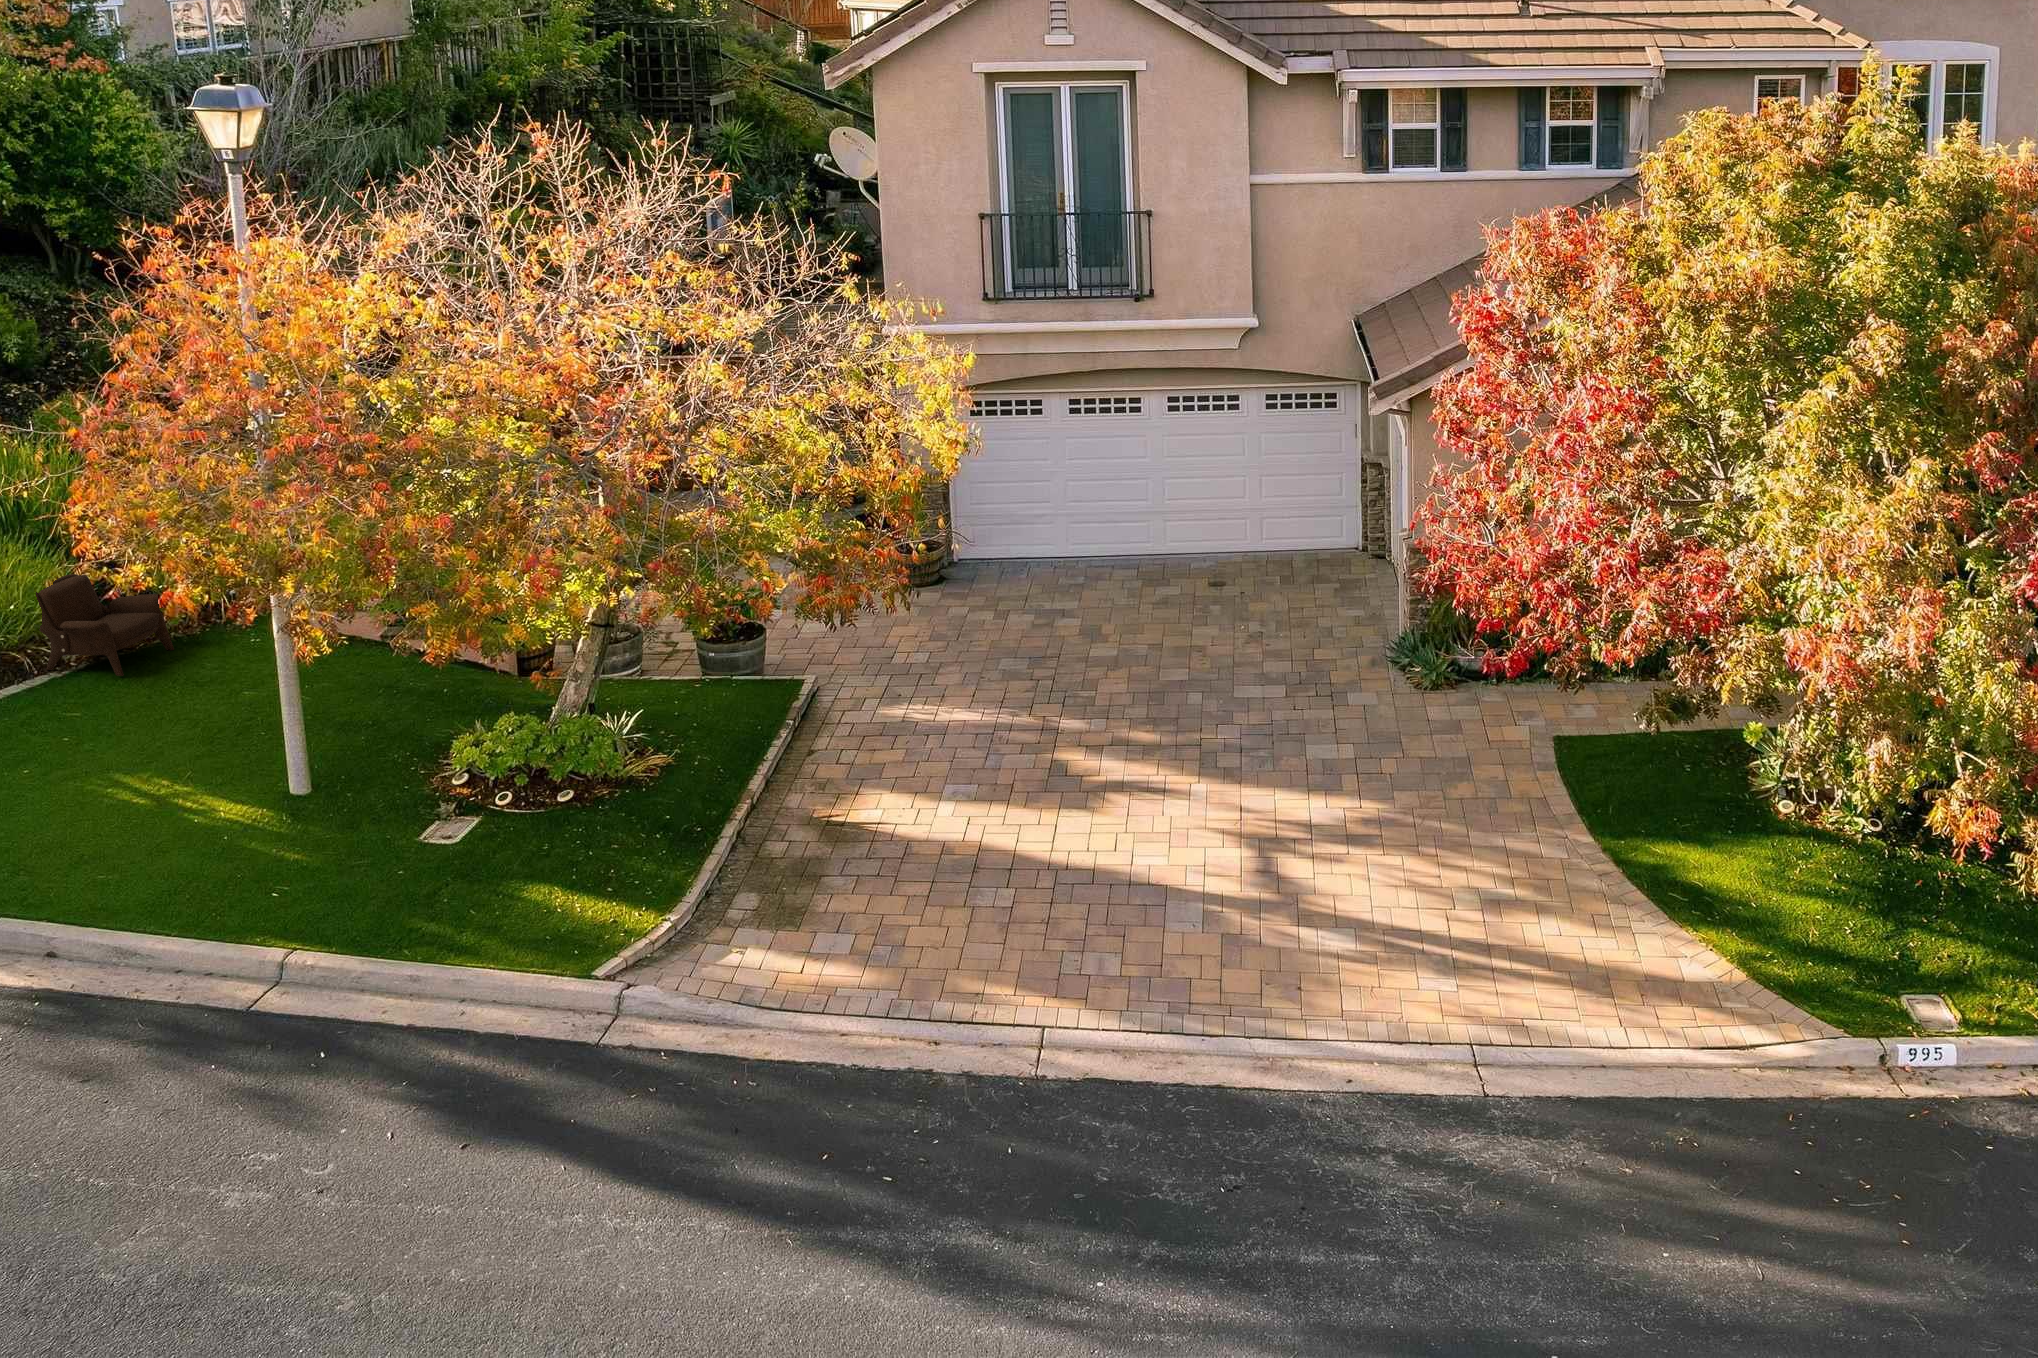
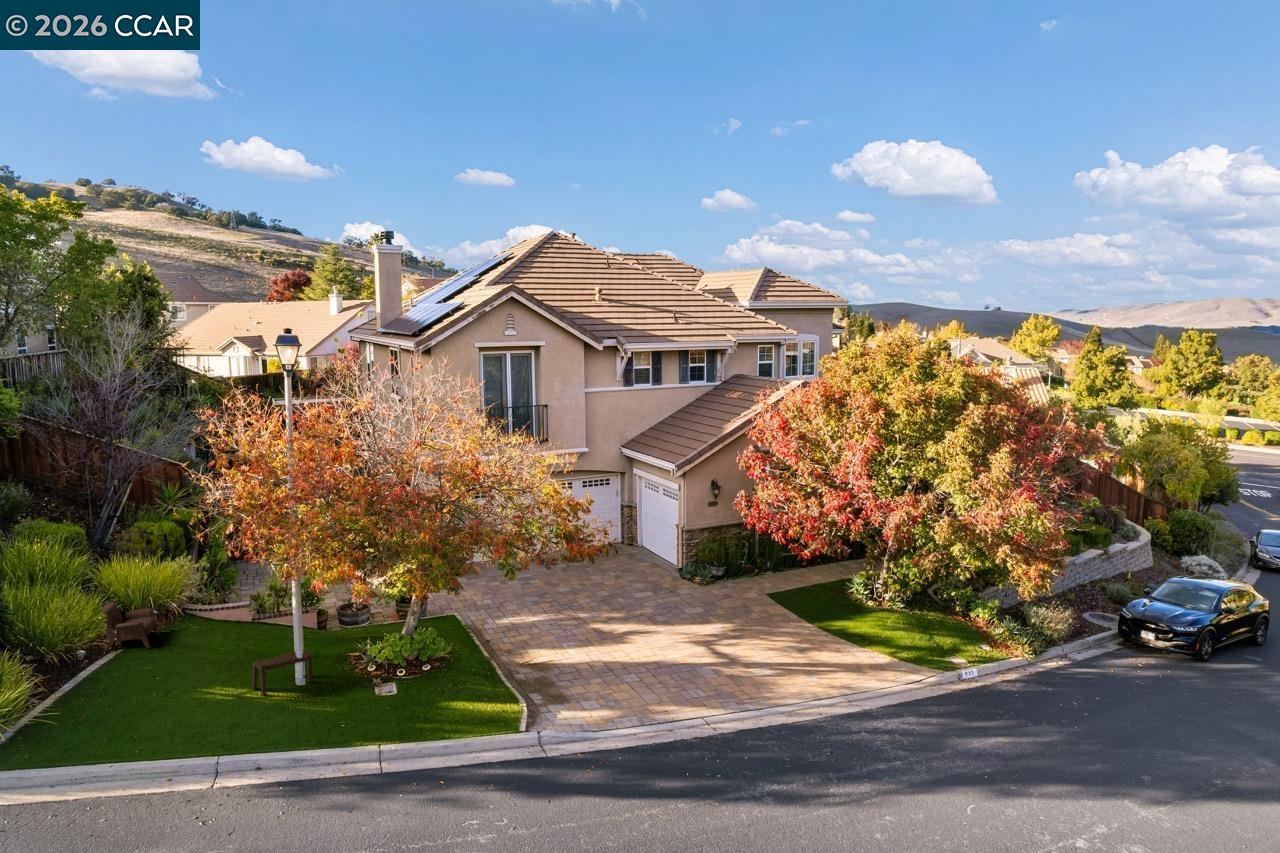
bench: none [182,725,314,813] -> present [252,649,313,695]

